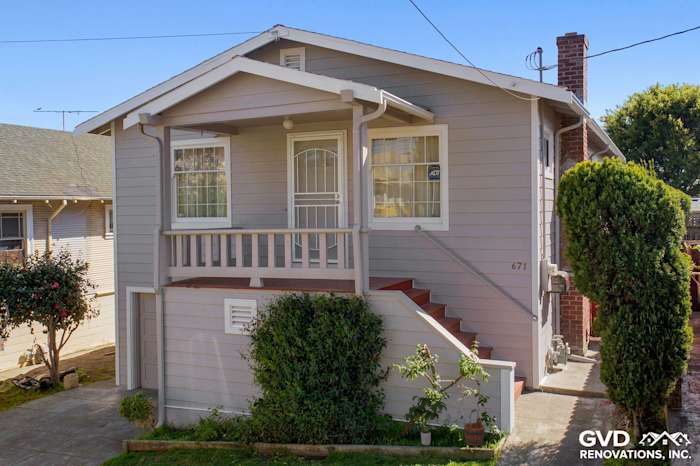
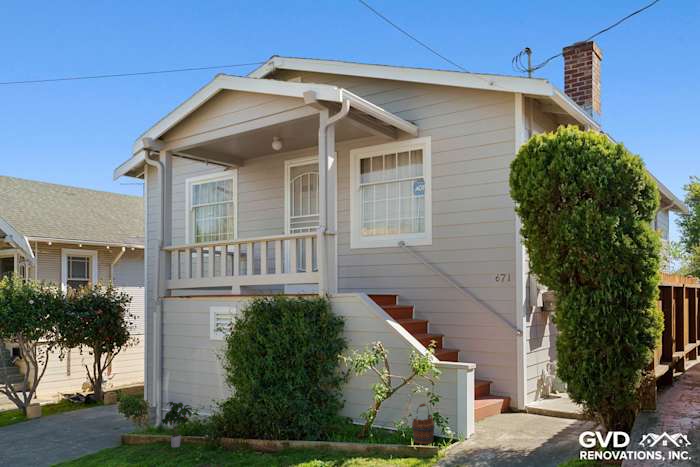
potted plant: present [404,396,447,445] -> present [162,402,192,447]

